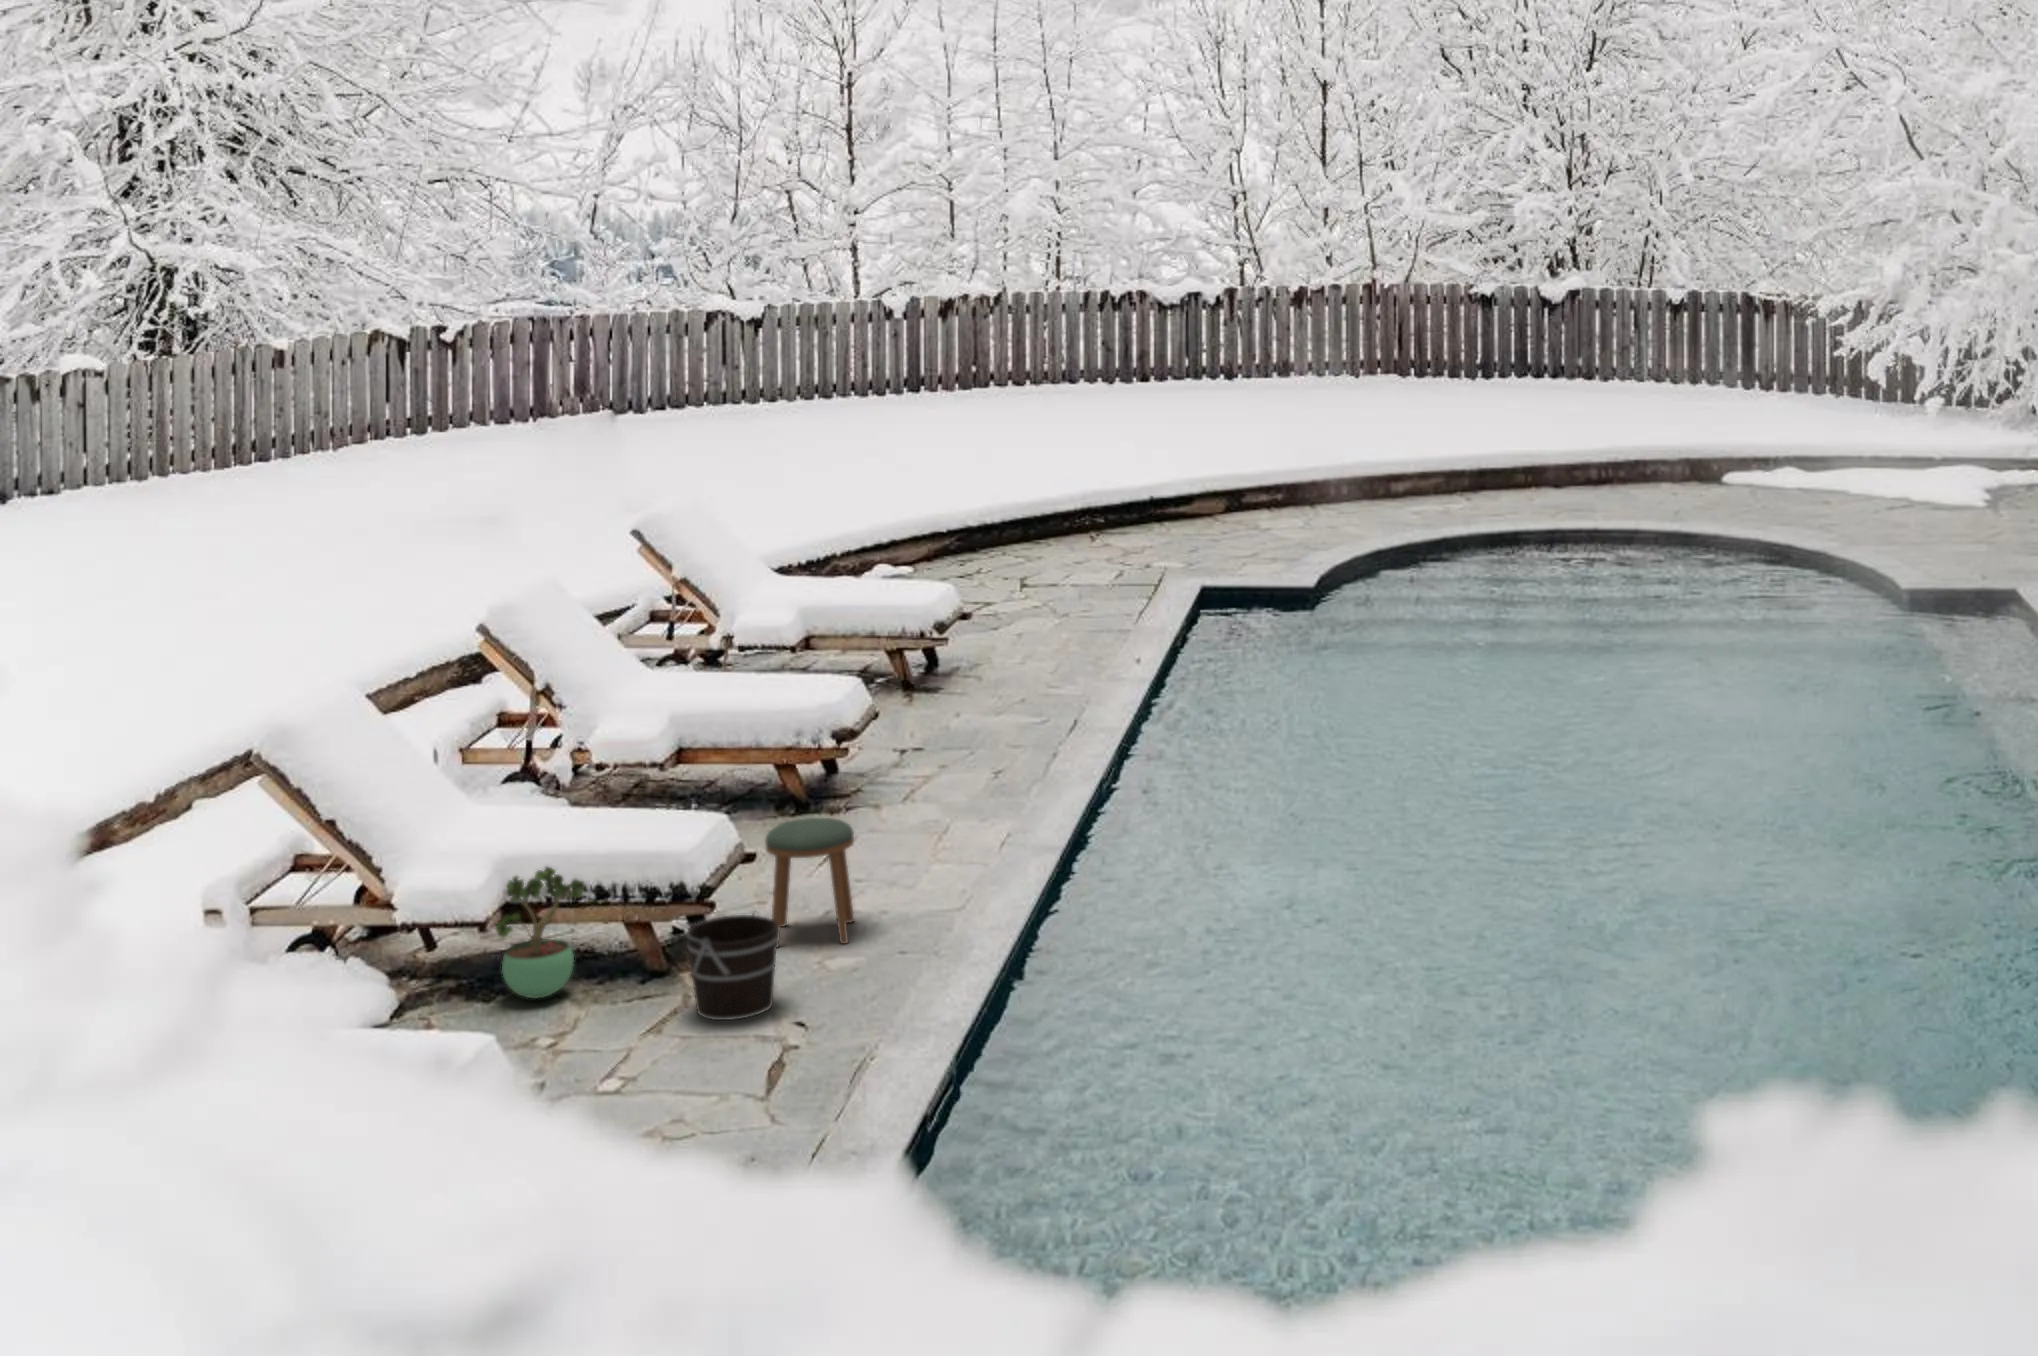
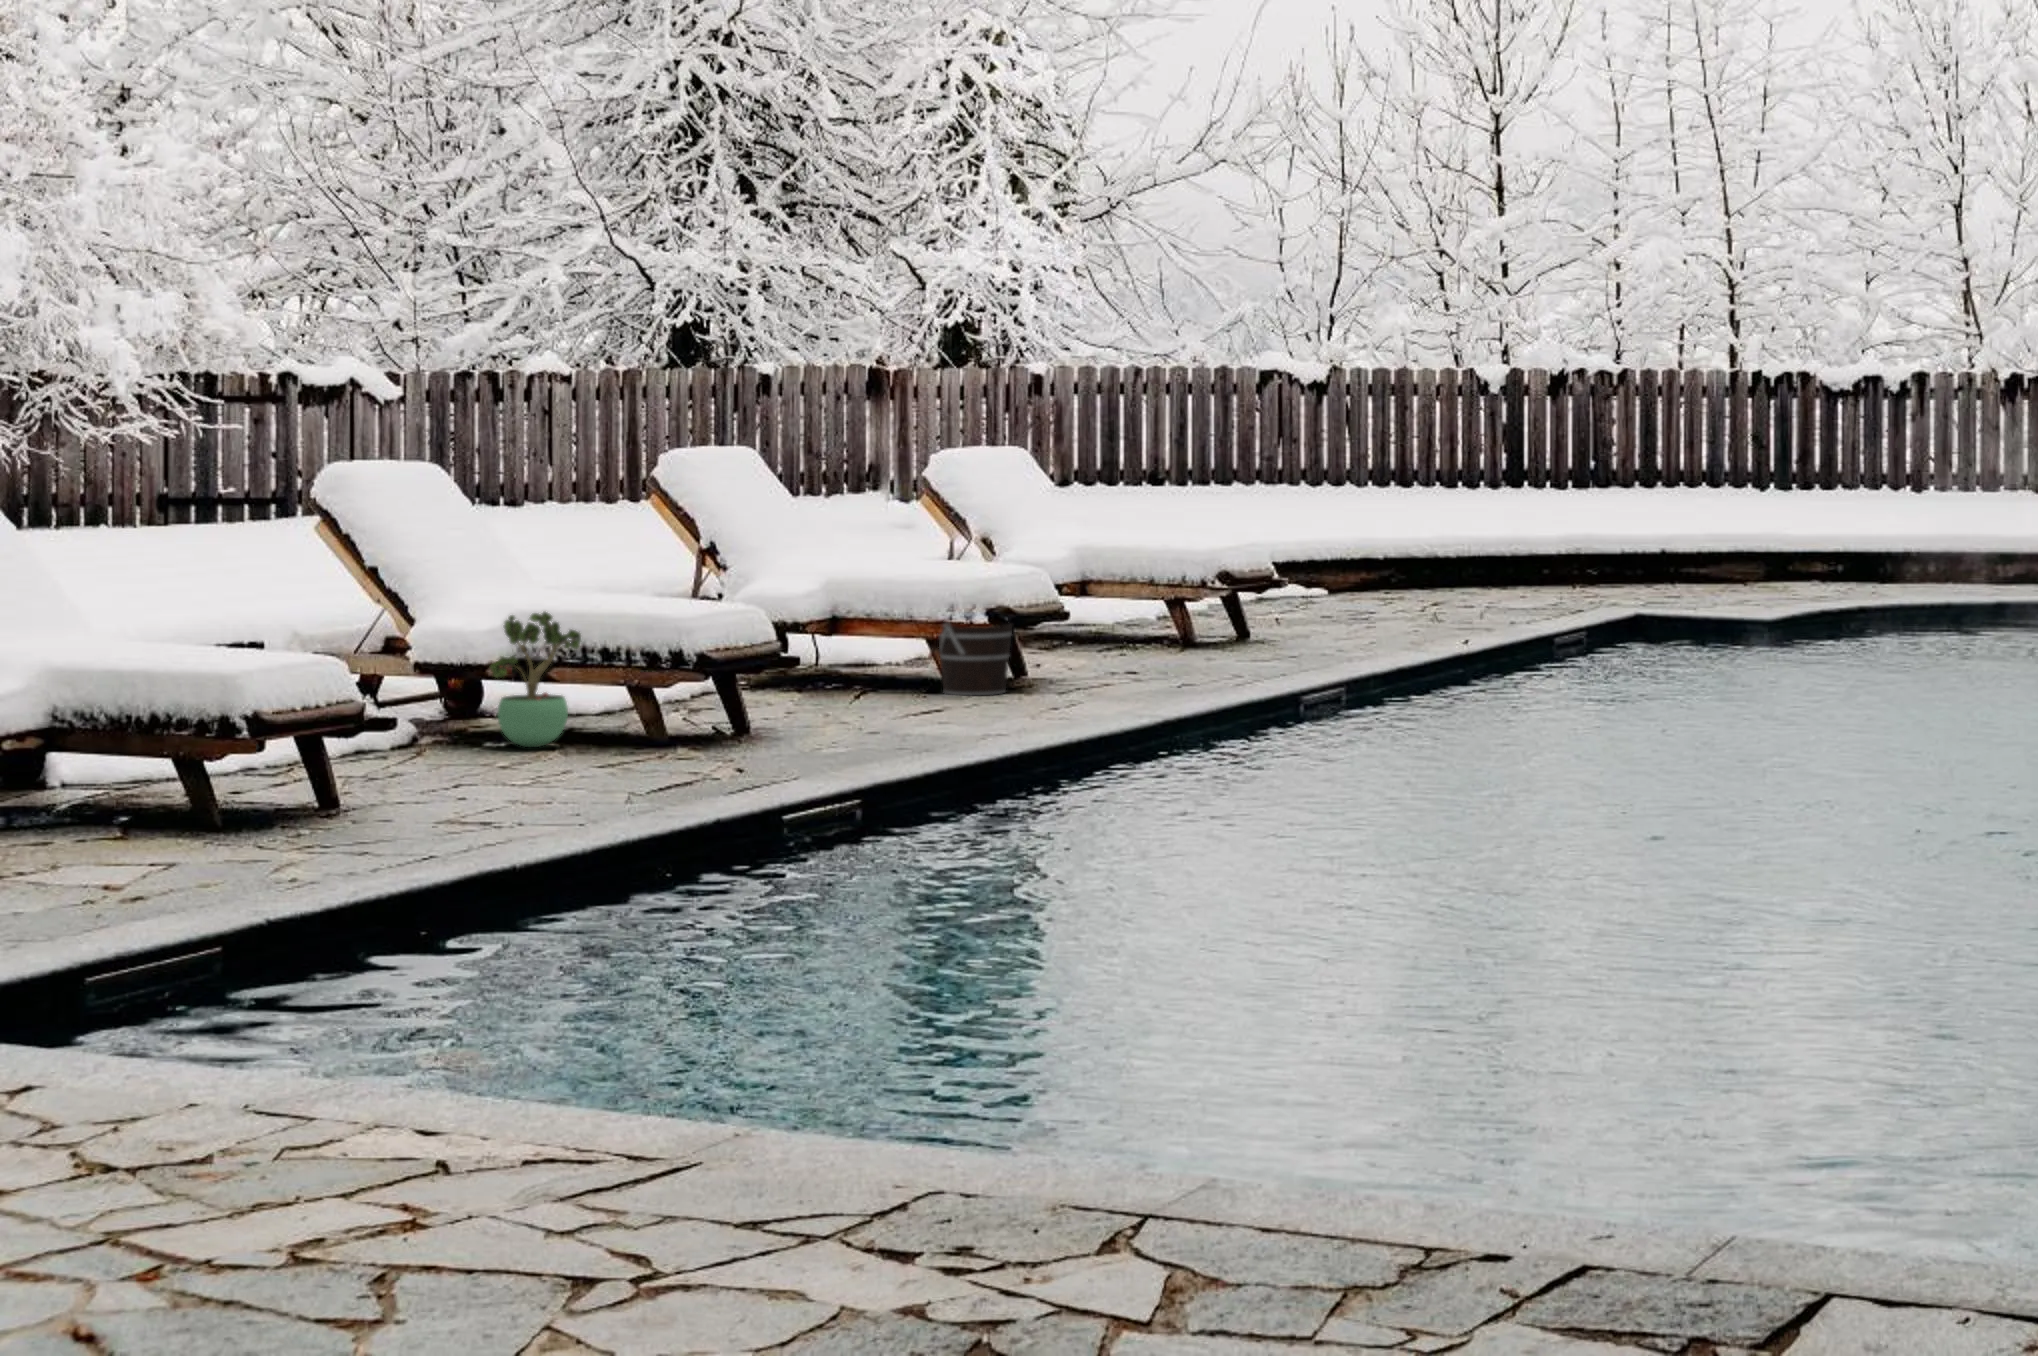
stool: present [765,818,854,947] -> none [780,618,883,744]
bucket: present [686,914,778,1020] -> present [939,623,1012,695]

